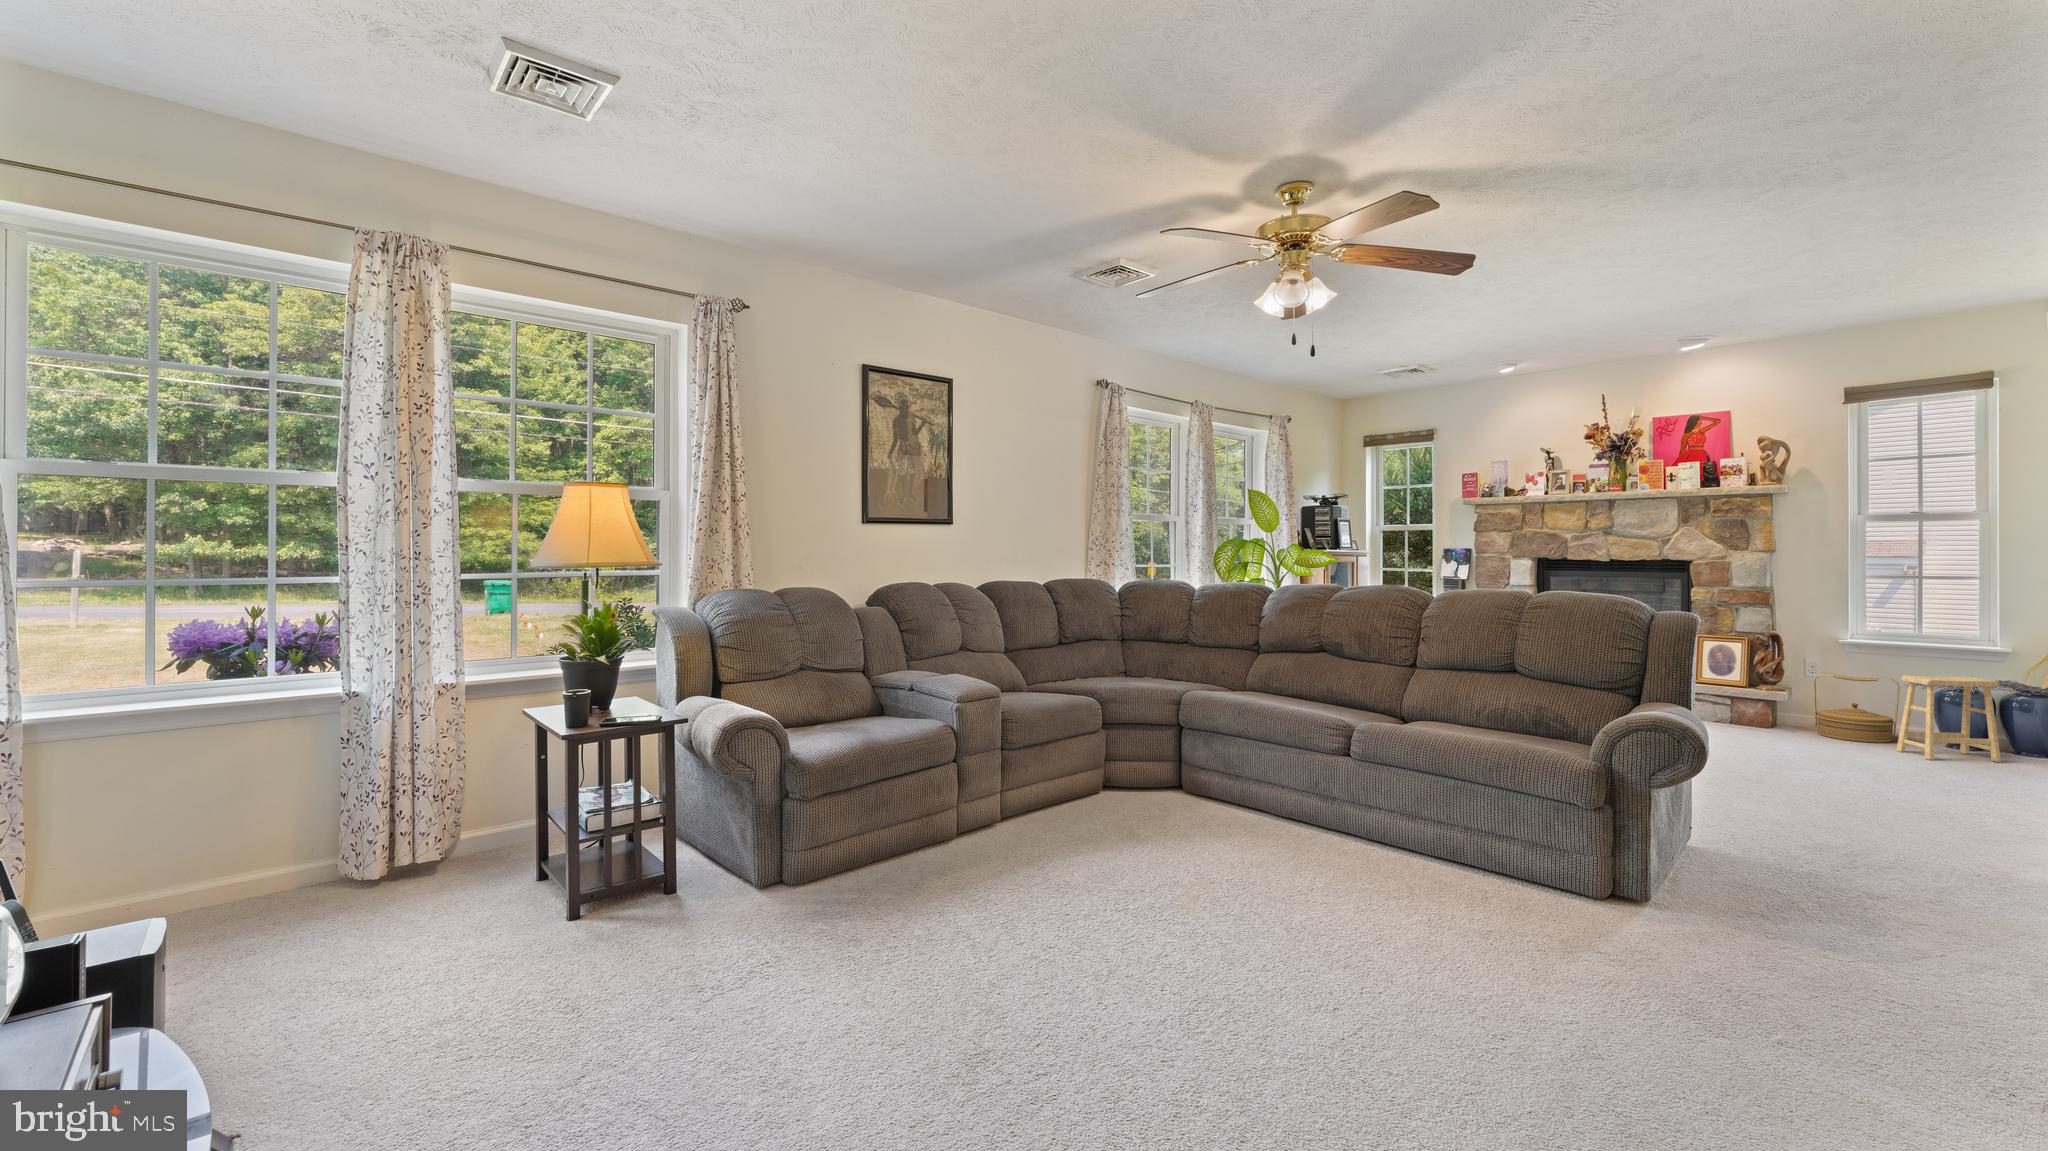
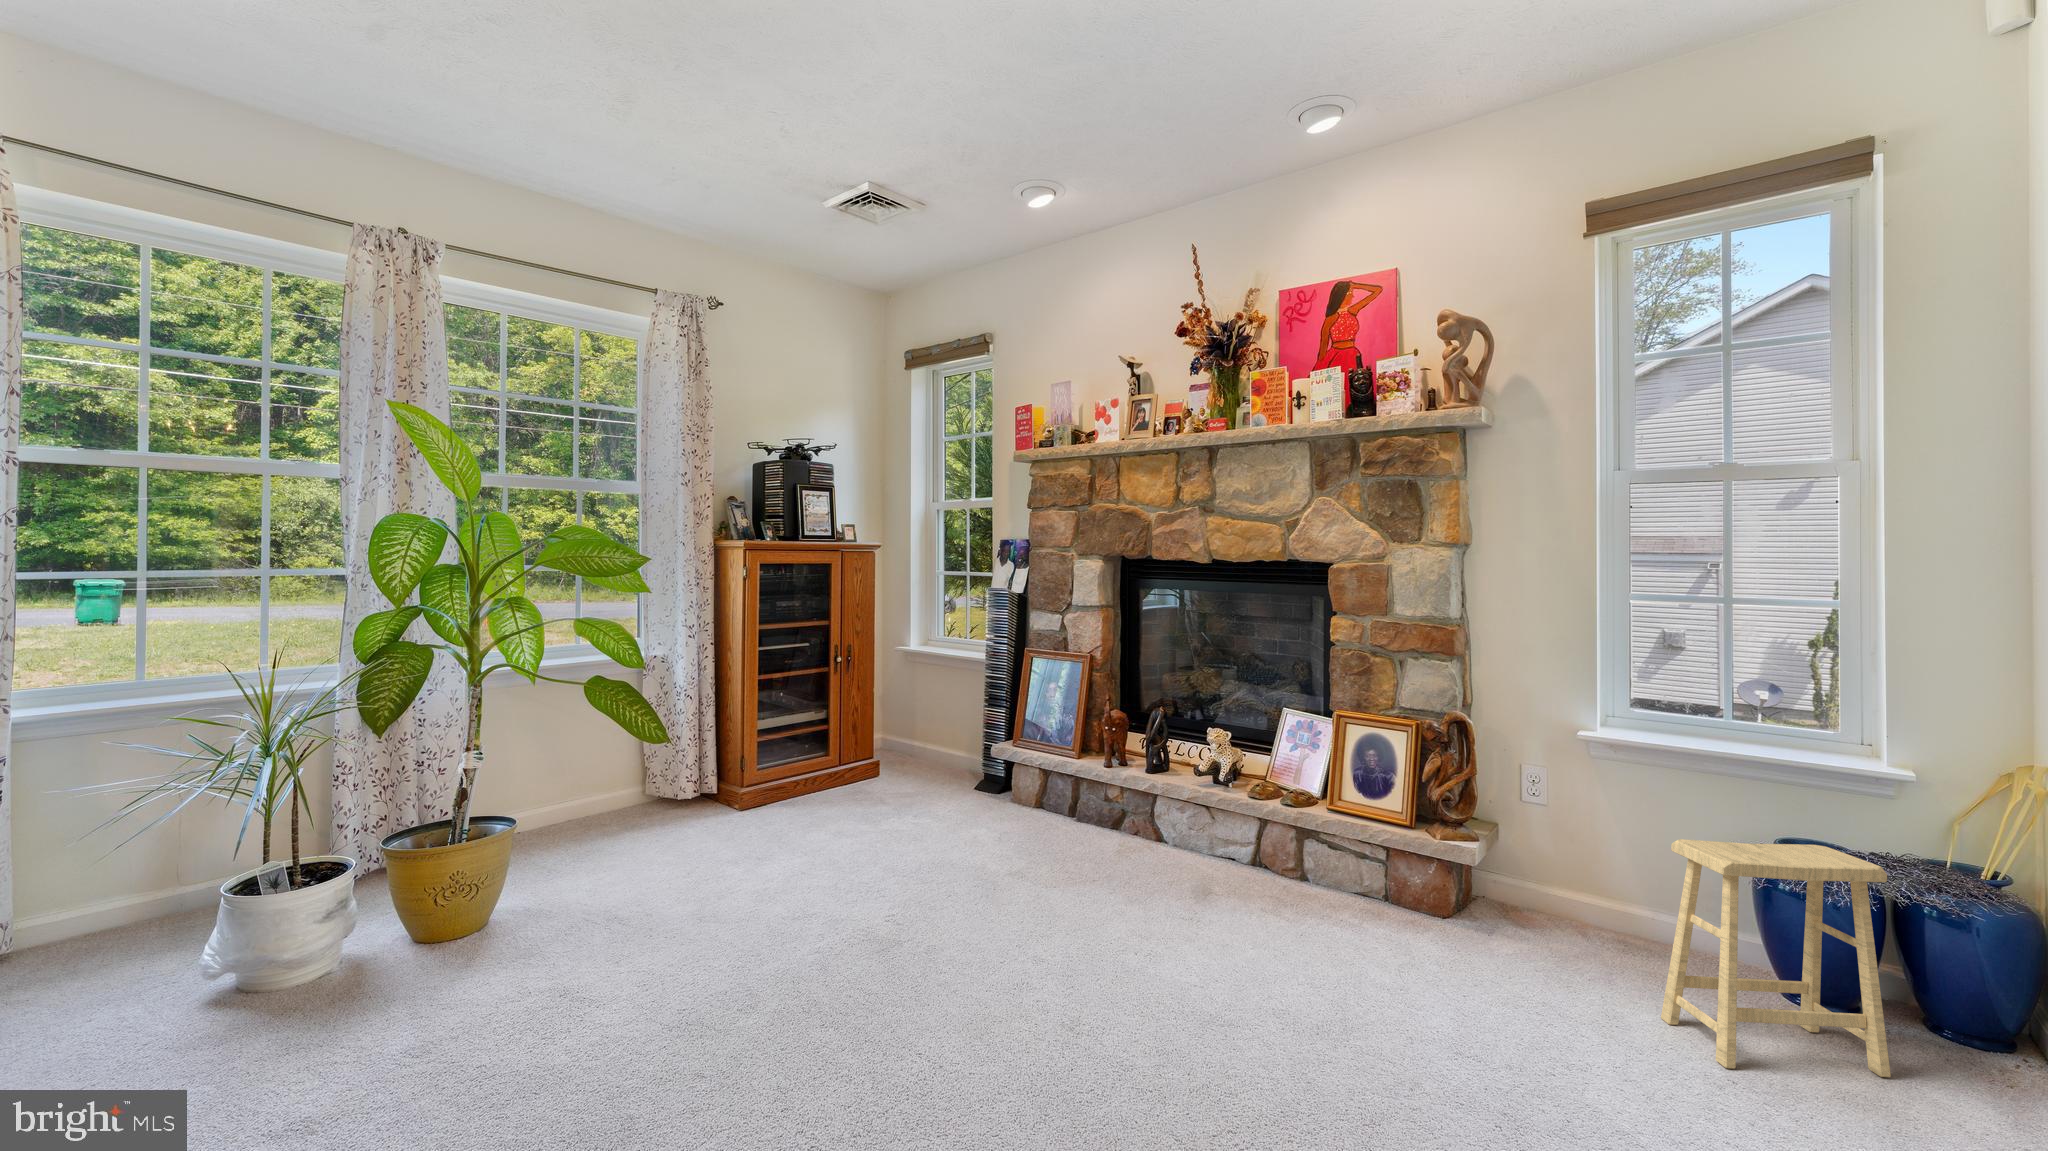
woven basket: present [1813,673,1900,743] -> none [1519,808,1681,980]

